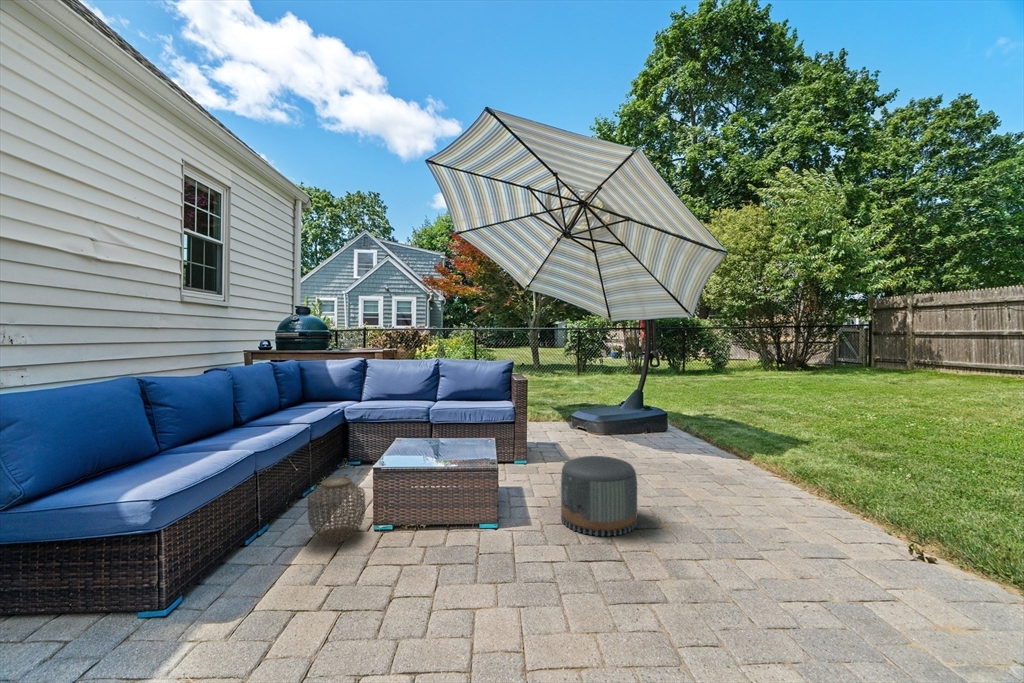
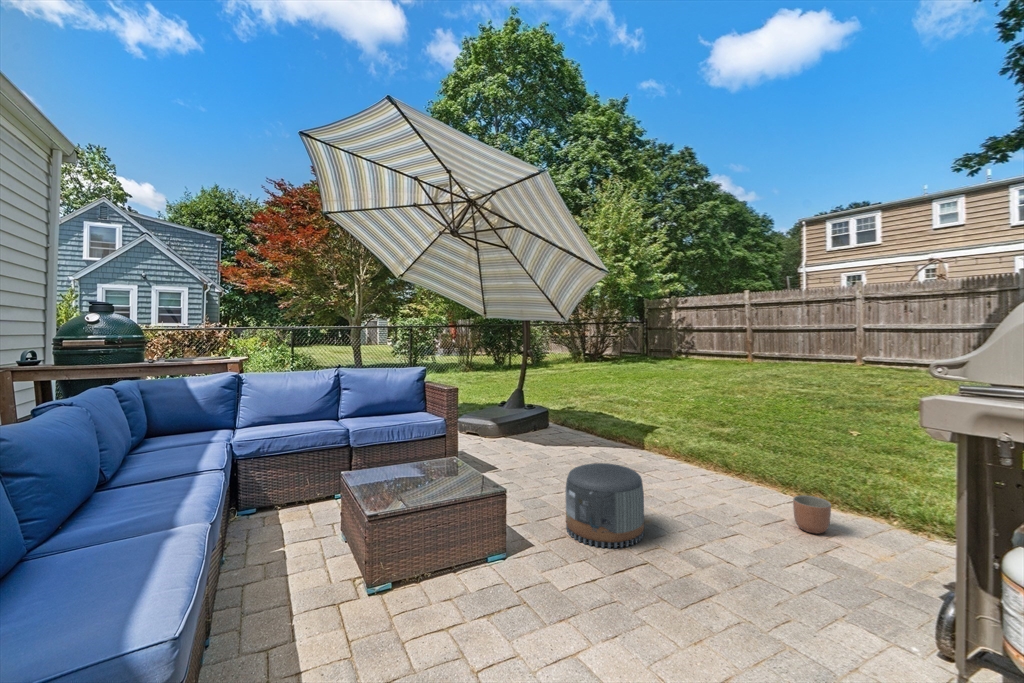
woven basket: present [308,477,365,543] -> none [296,543,376,640]
planter: none [818,523,864,571] -> present [793,495,831,534]

